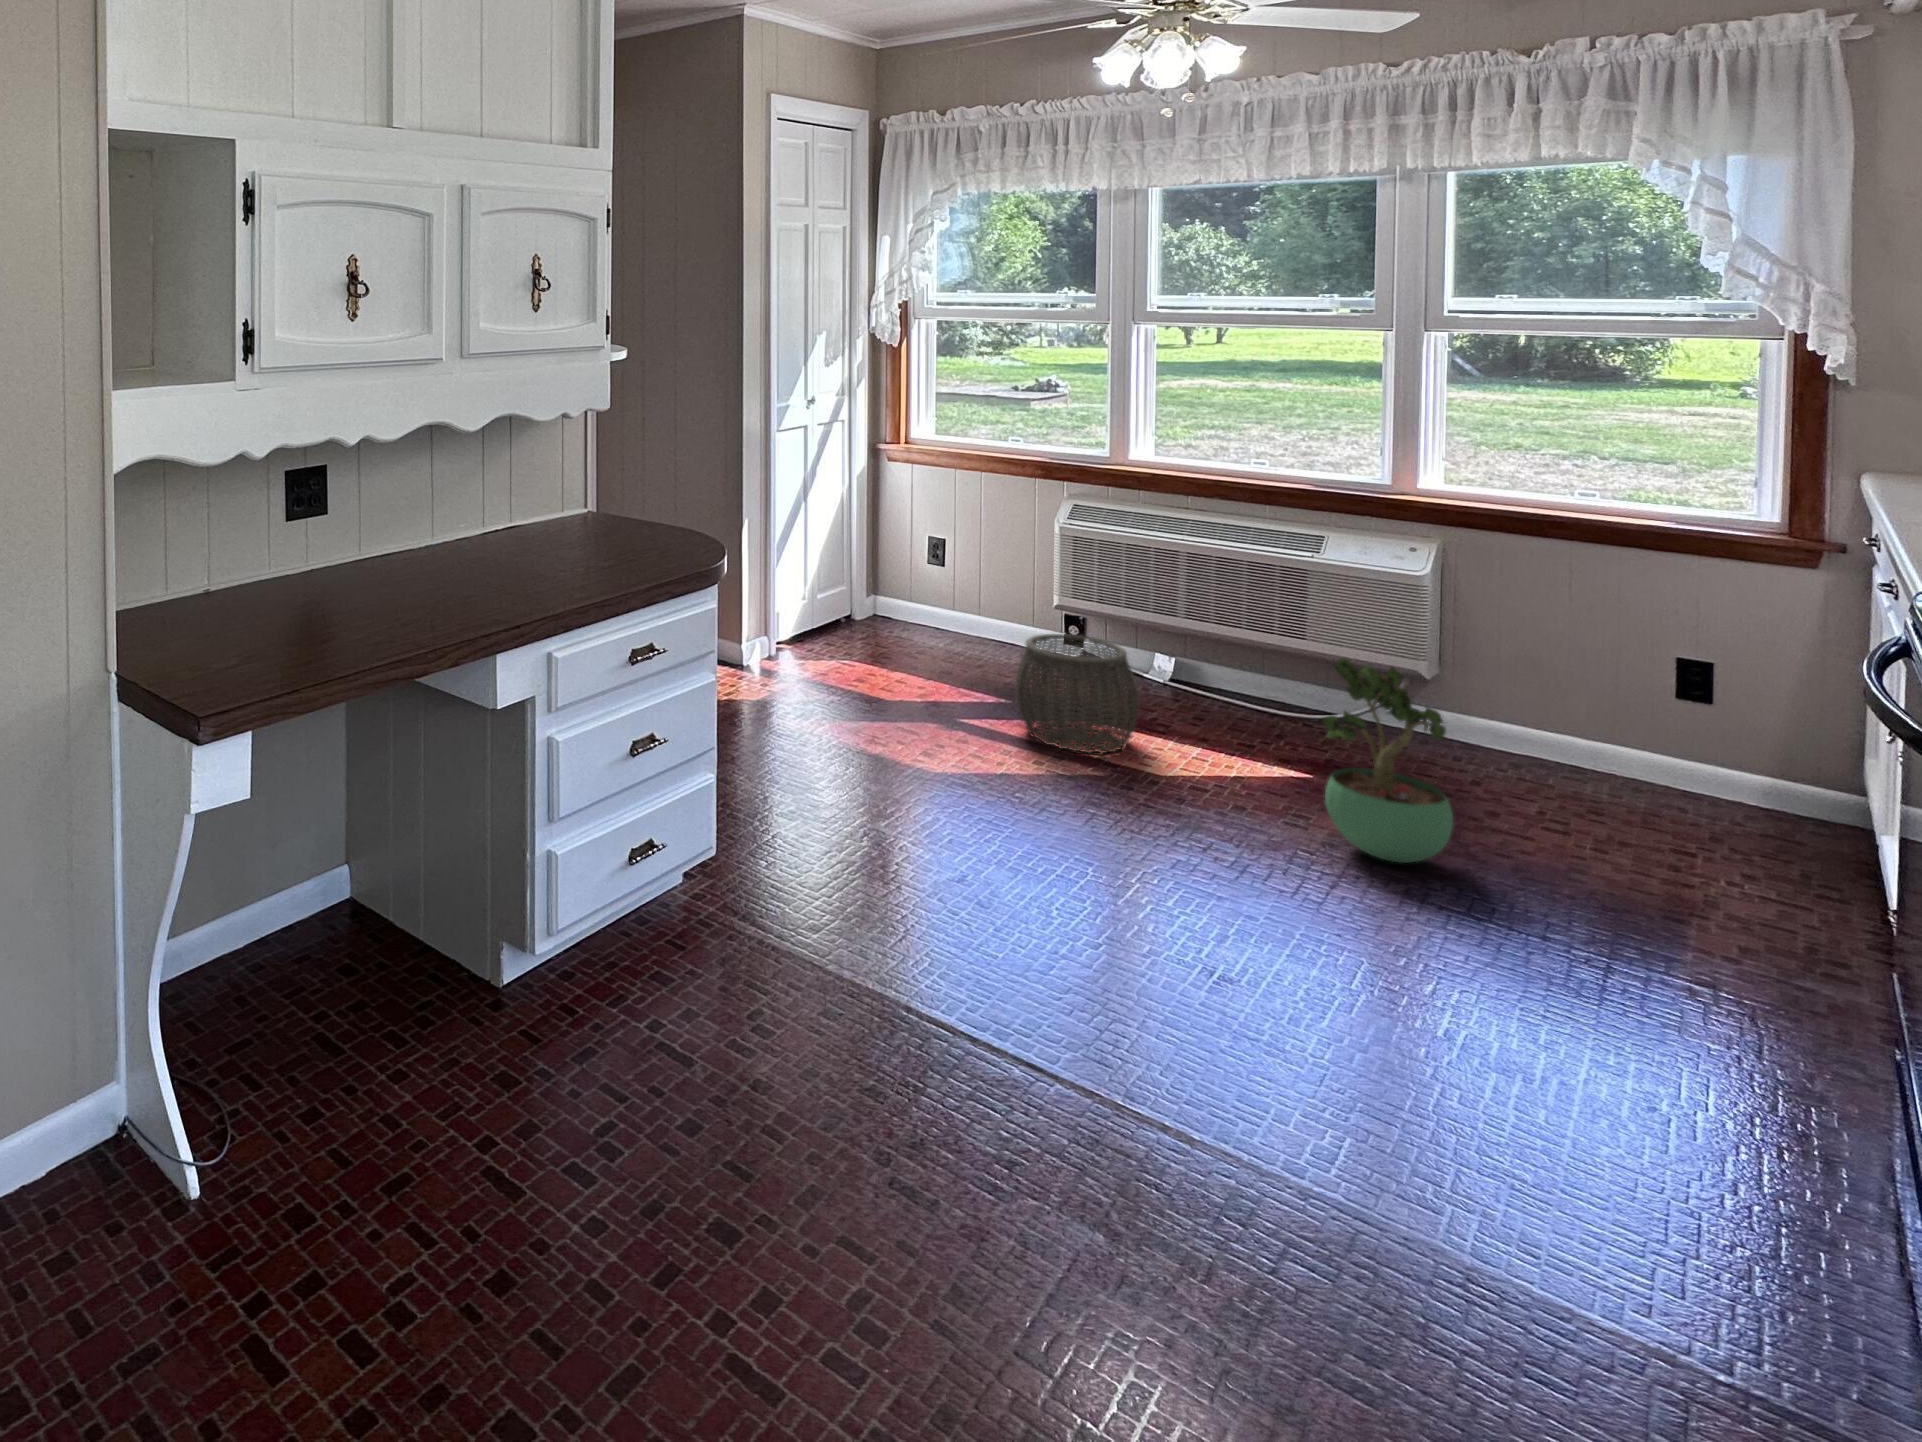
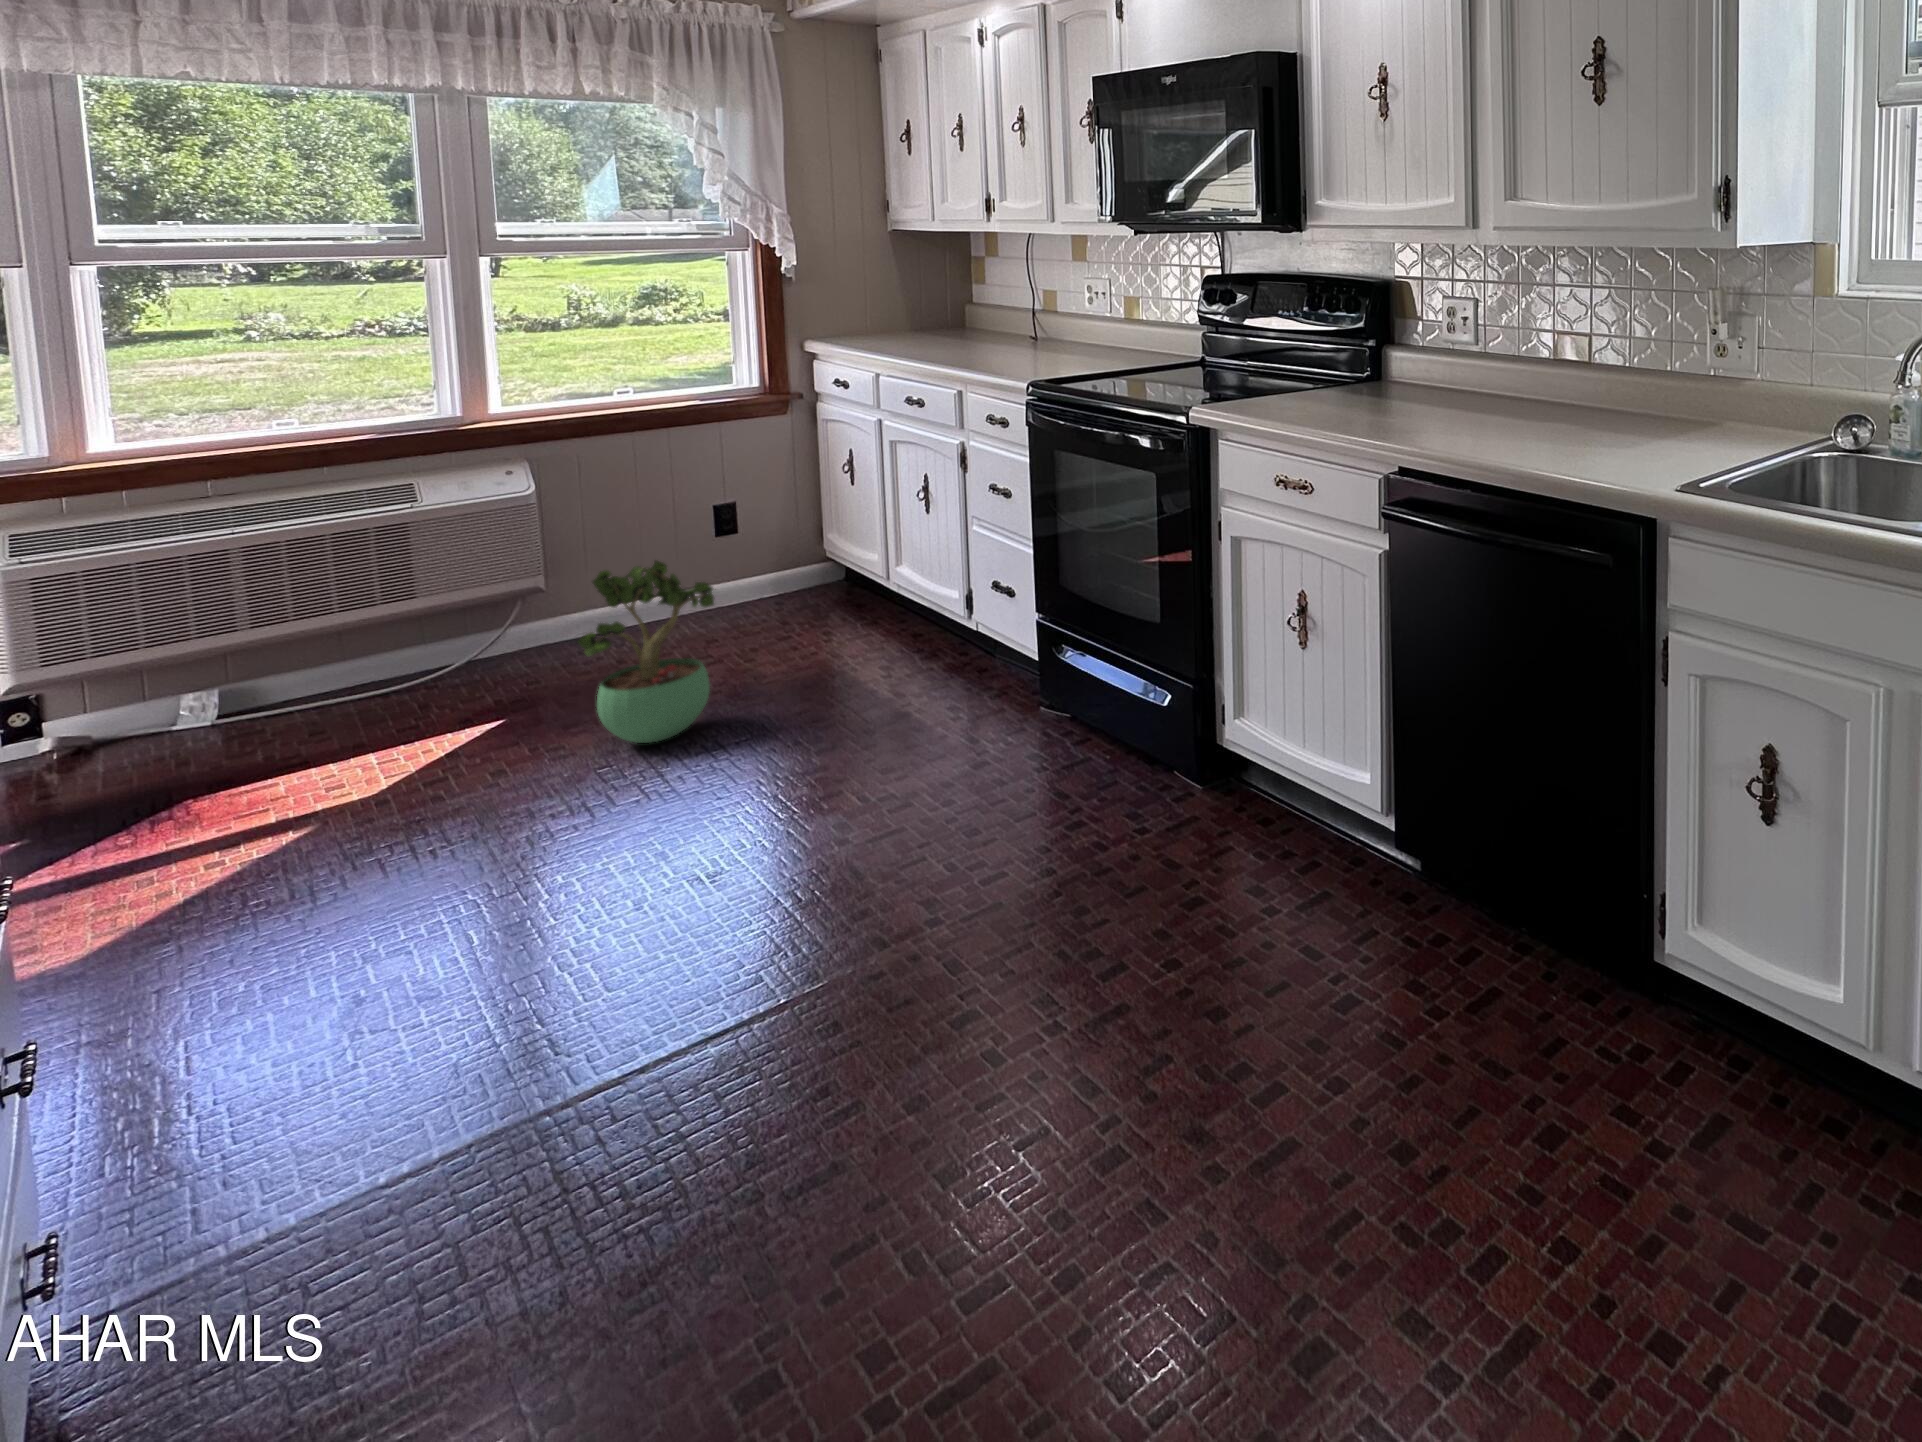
woven basket: present [1015,634,1139,753] -> none [82,679,306,856]

